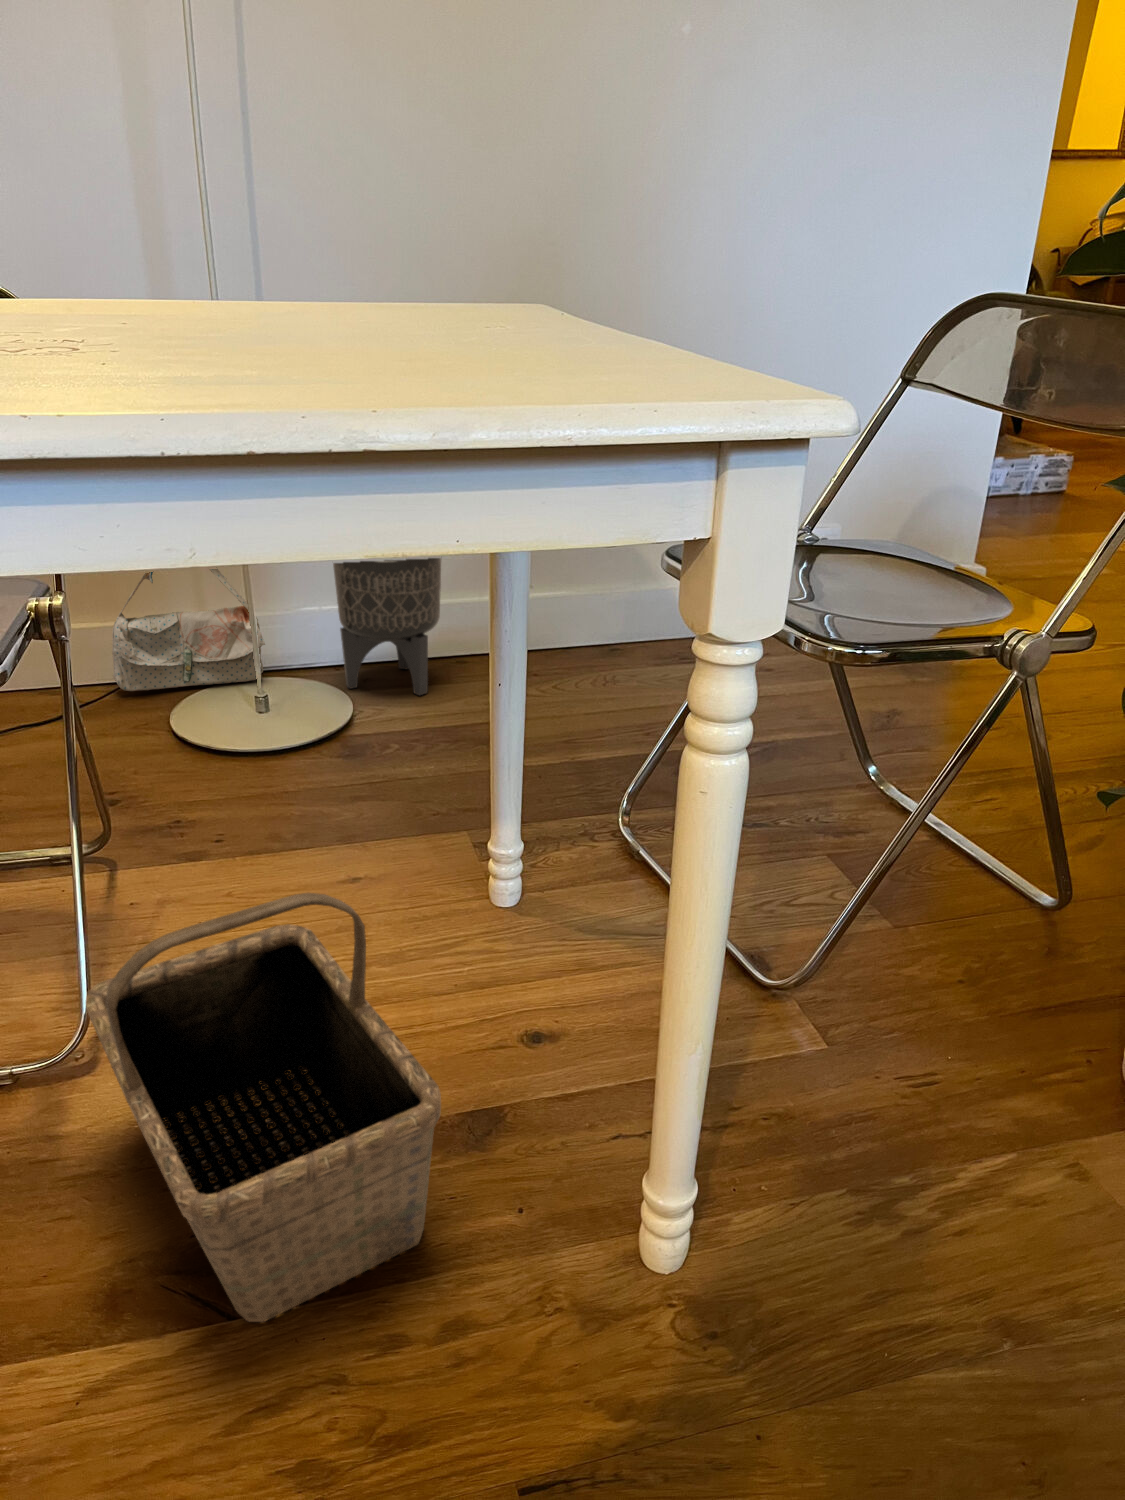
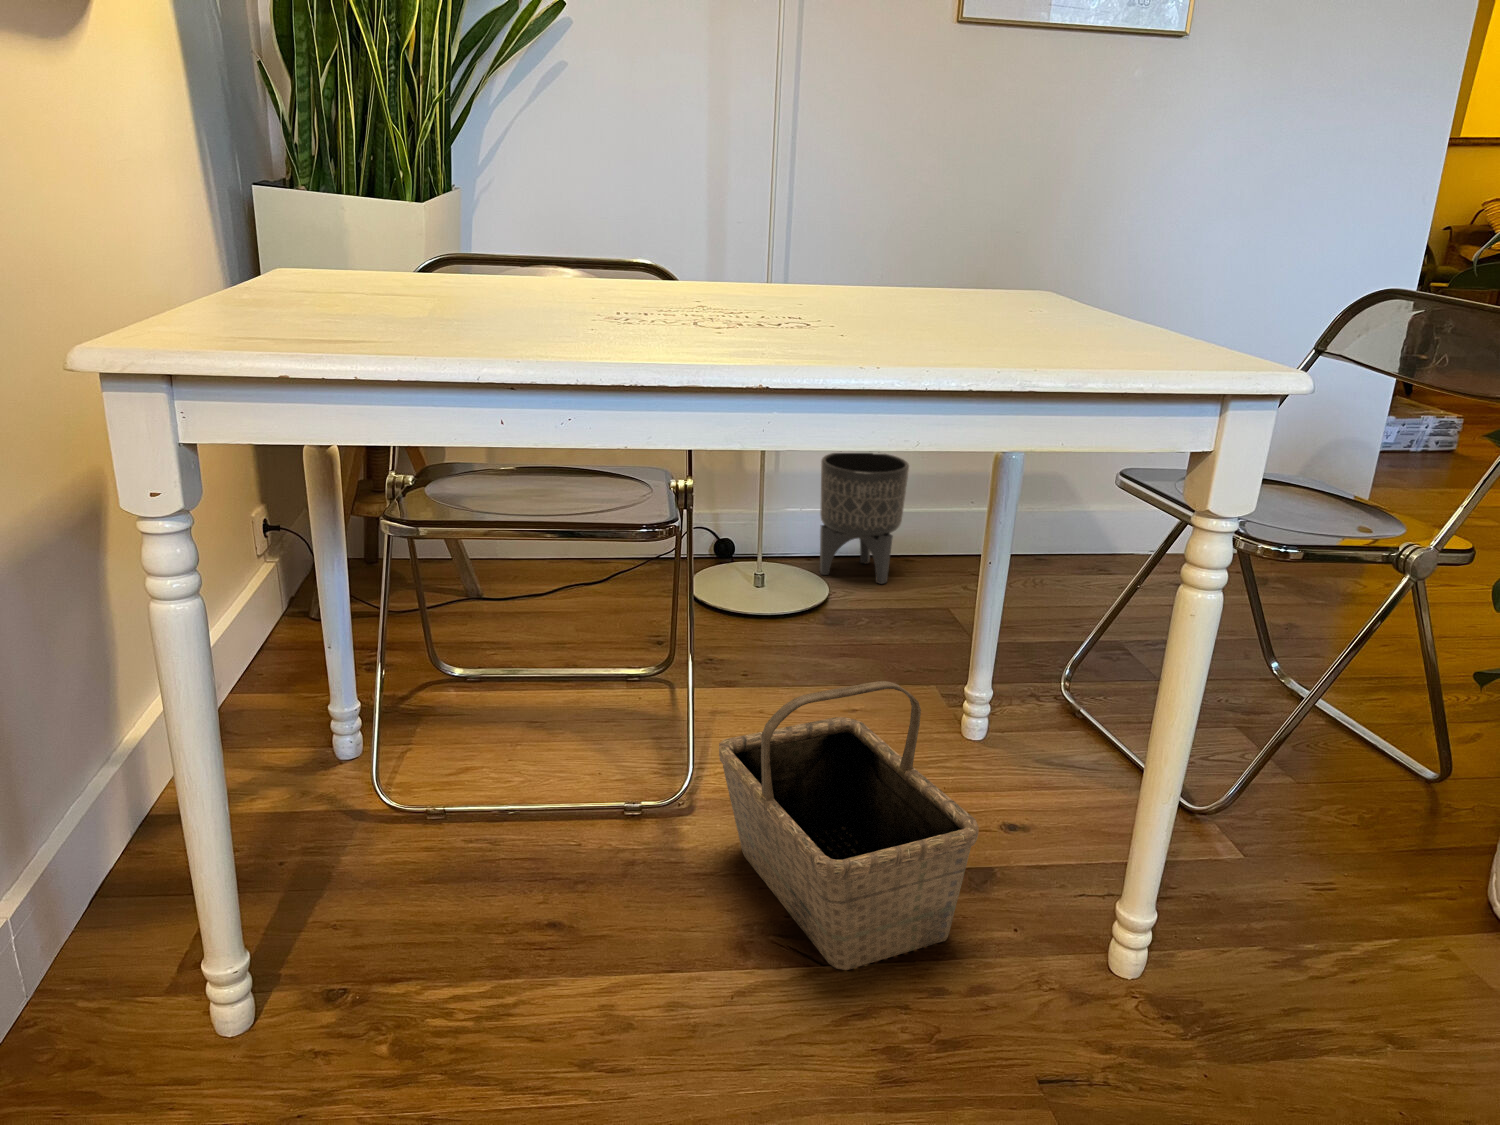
bag: present [112,569,265,691] -> none [640,437,759,565]

